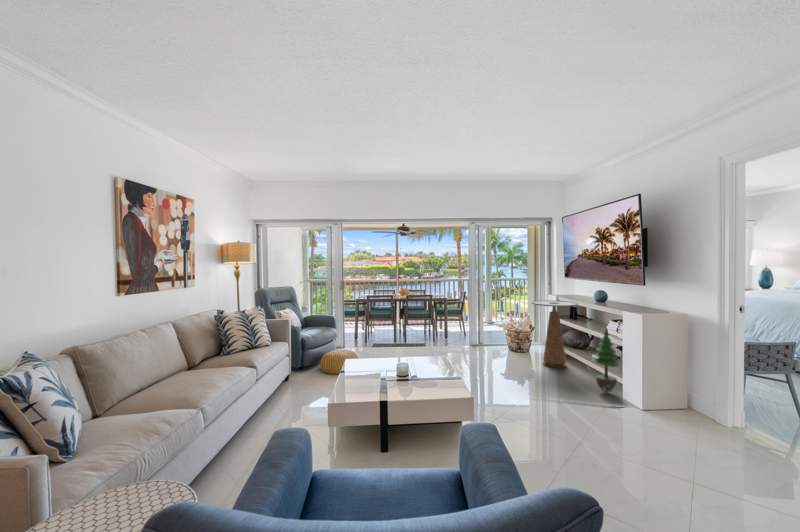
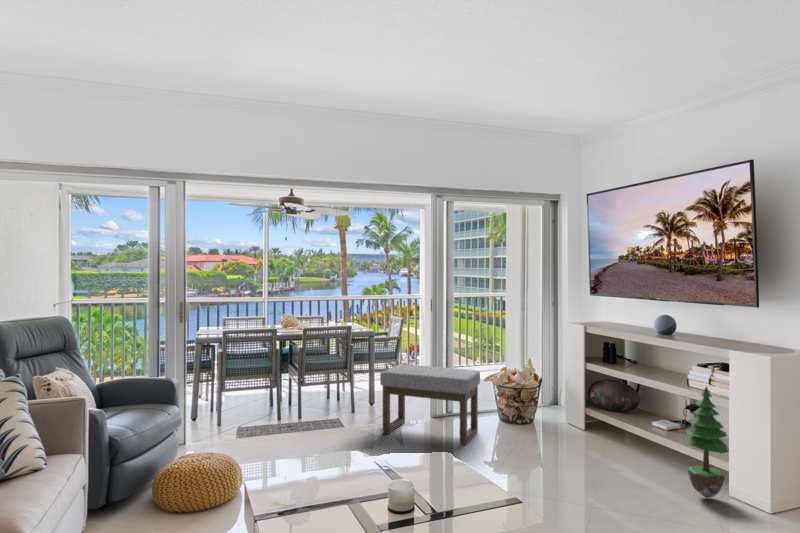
side table: present [532,301,578,368] -> none [550,333,626,450]
ottoman: none [438,316,494,360] -> present [380,364,480,445]

